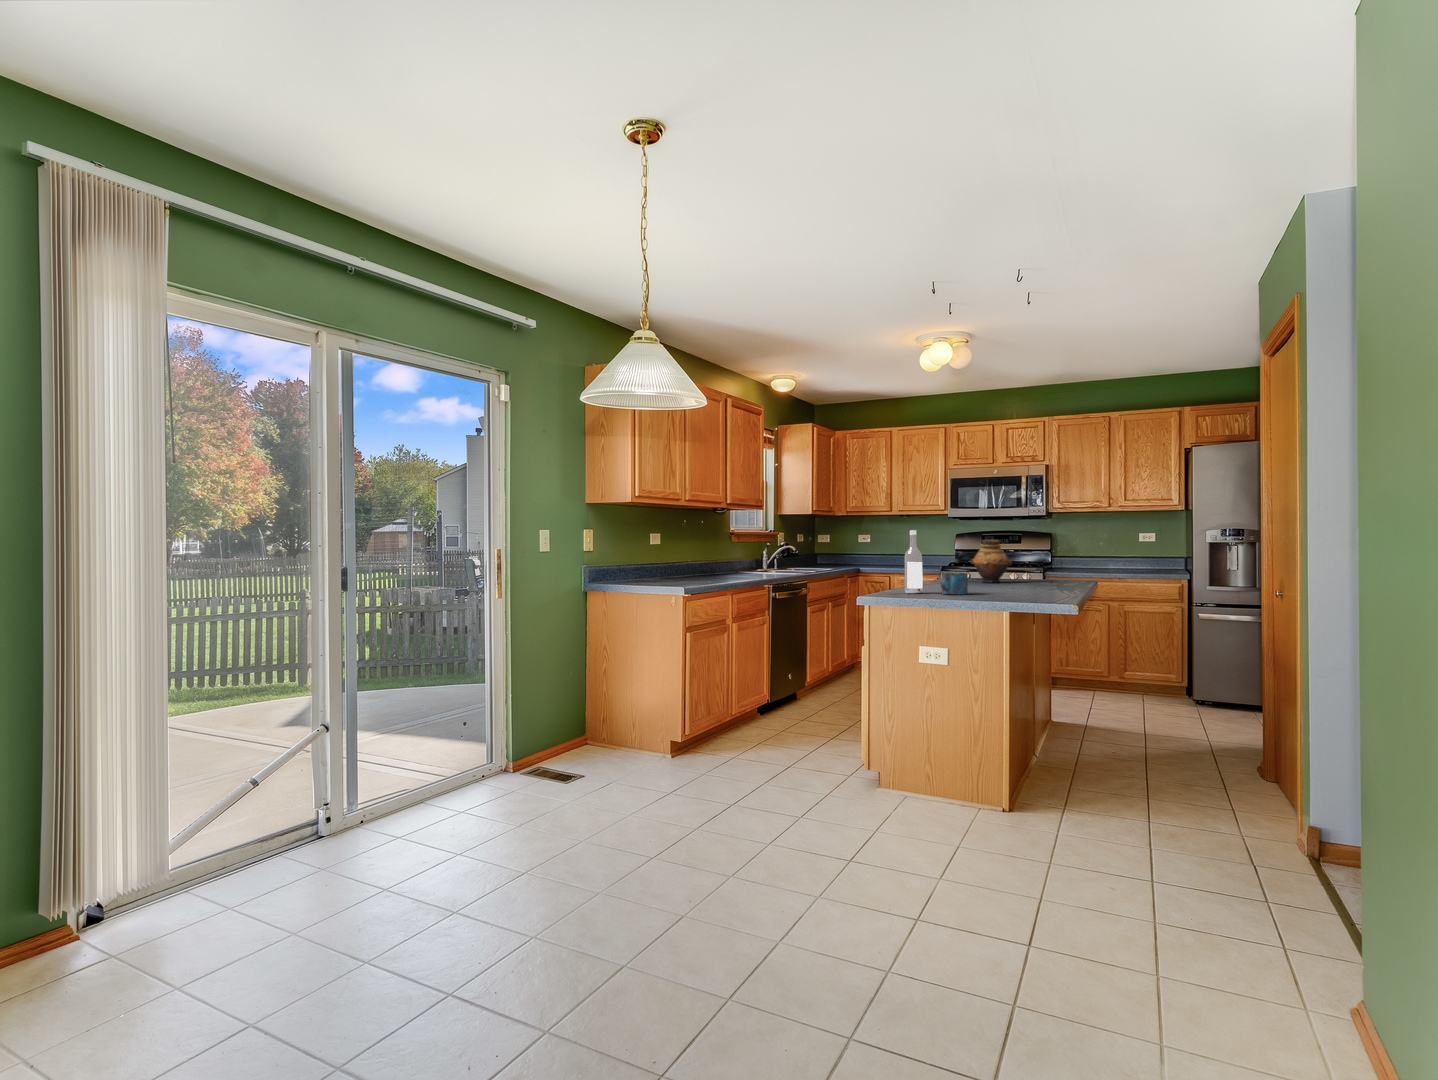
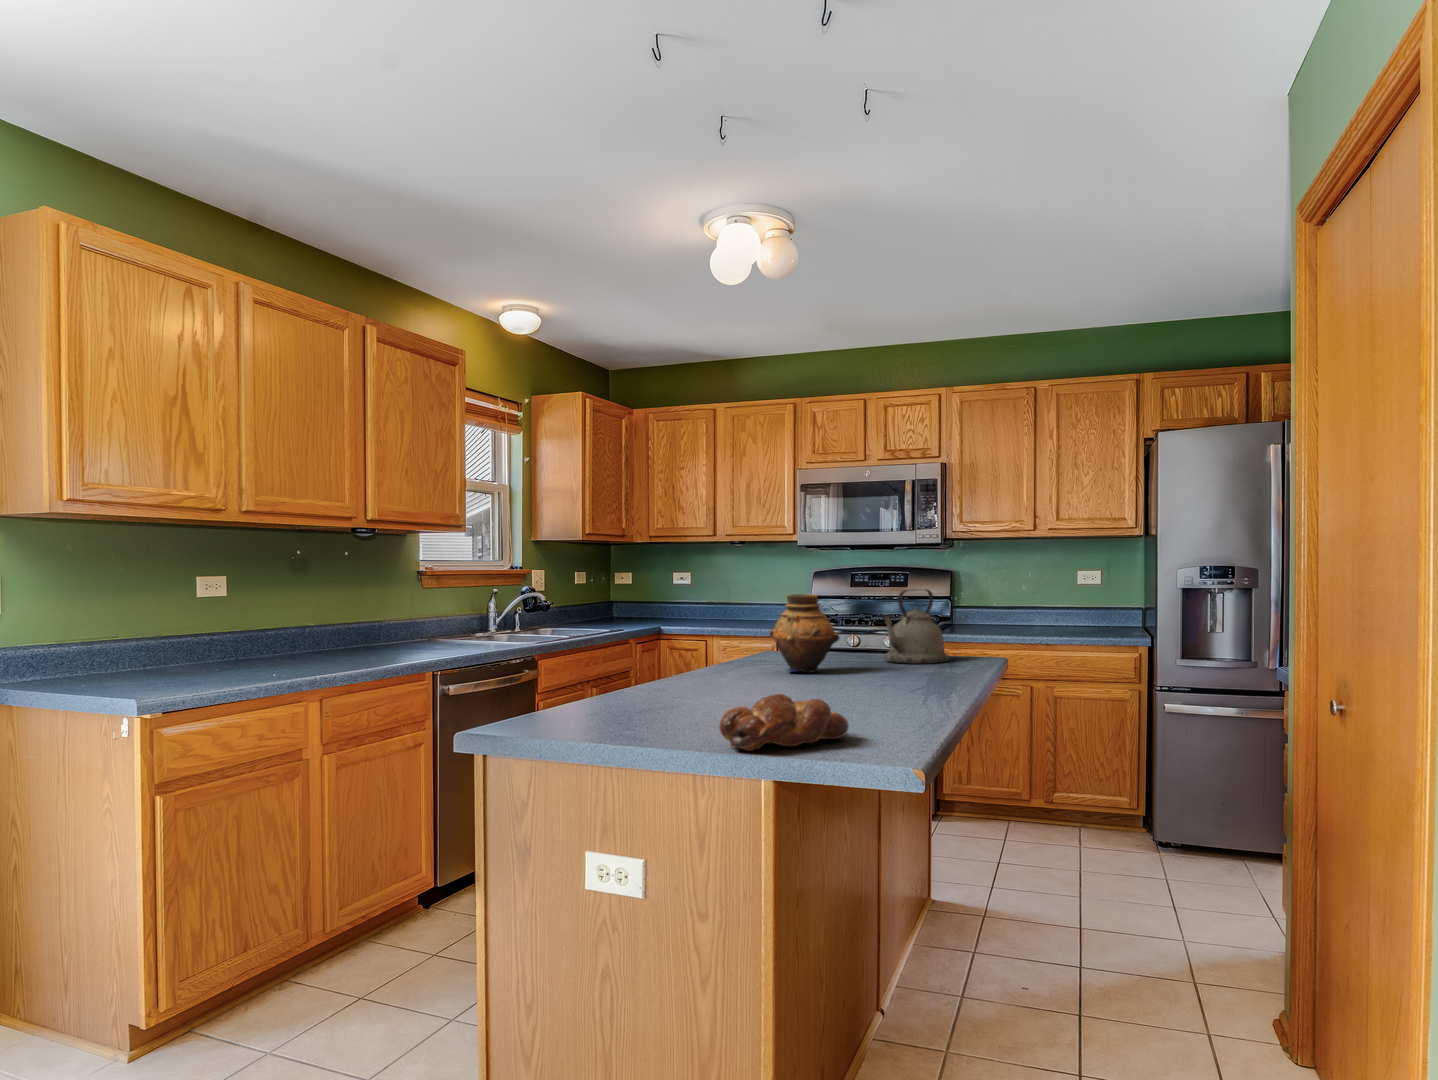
wine bottle: present [905,530,923,593] -> none [563,589,600,726]
kettle: none [1031,539,1070,580] -> present [882,589,949,664]
mug: present [941,571,968,595] -> none [619,678,684,734]
bread loaf: none [997,575,1055,597] -> present [719,694,849,751]

